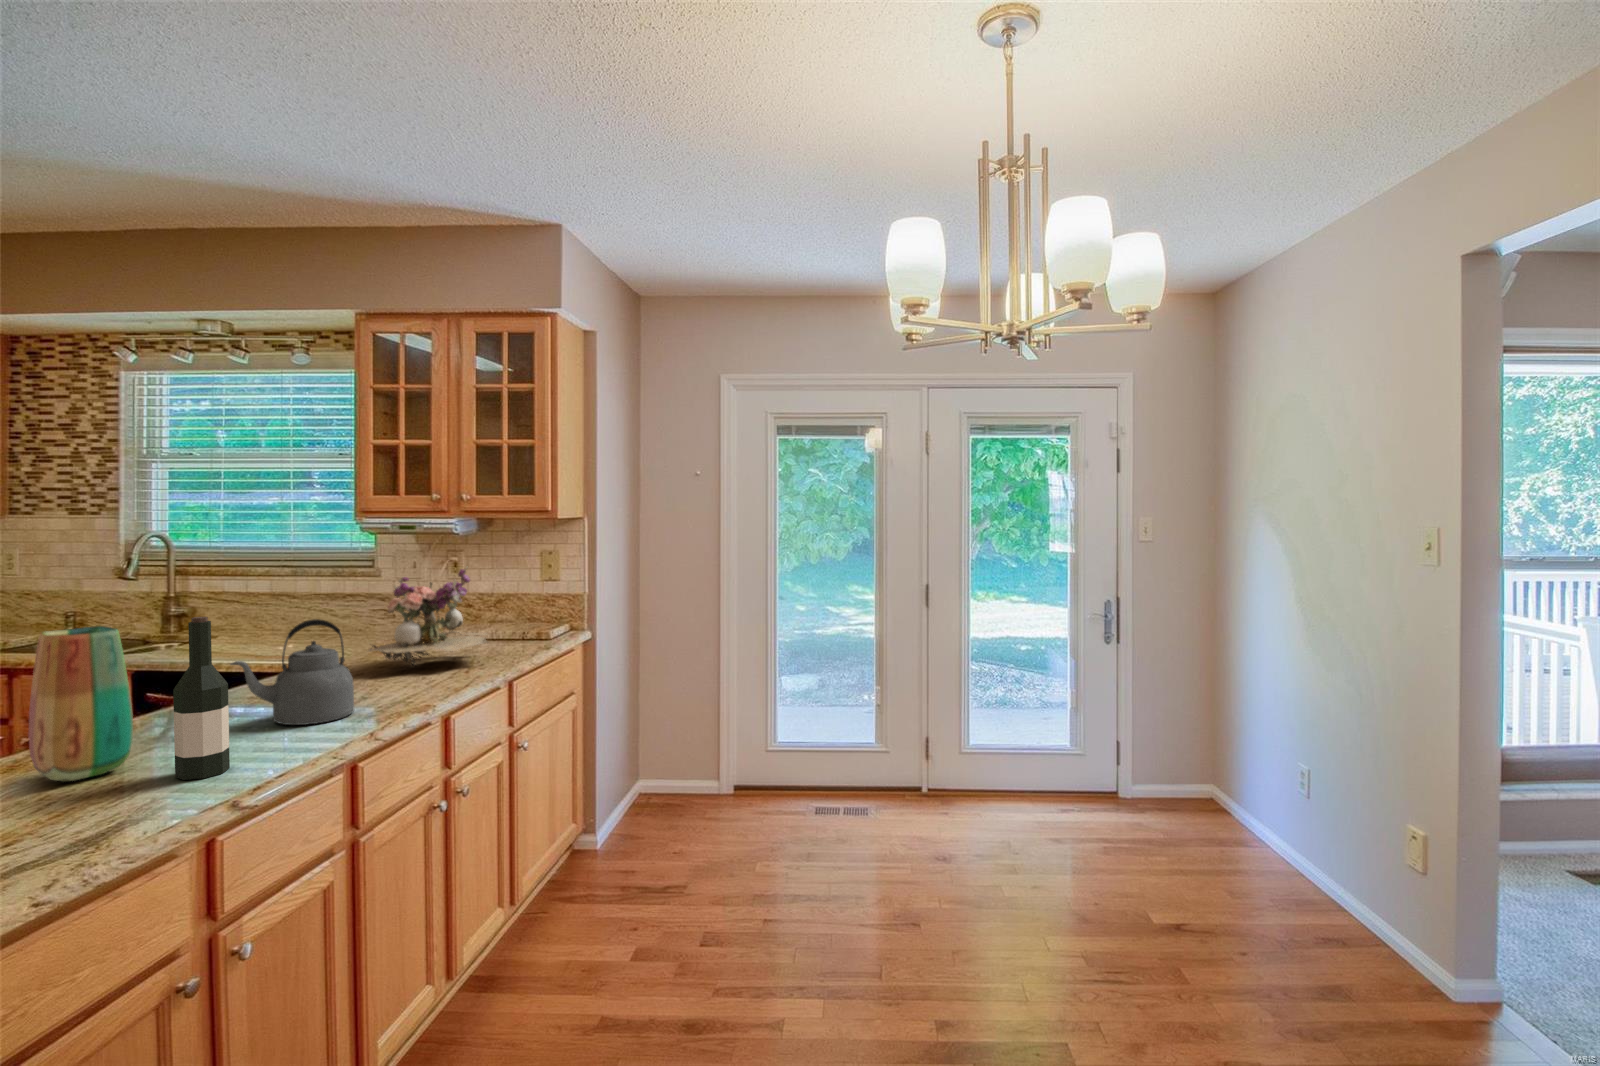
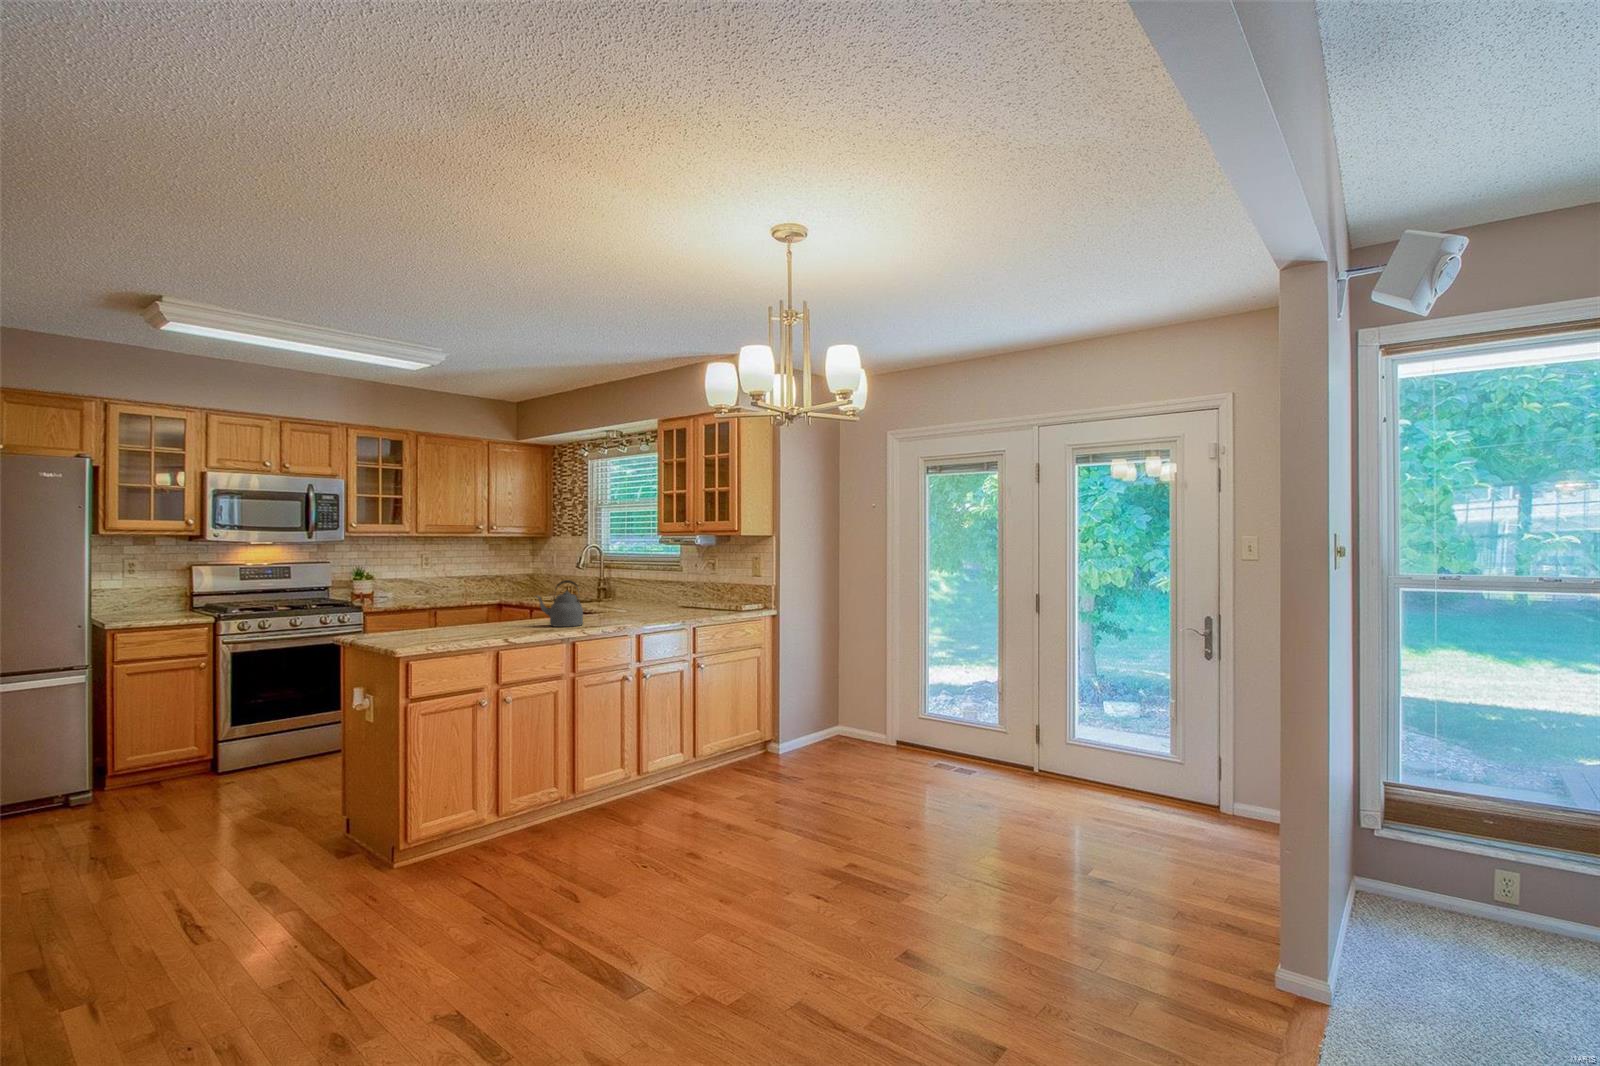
flower arrangement: present [368,569,488,665] -> none [621,563,689,616]
wine bottle: present [173,617,230,780] -> none [492,571,510,634]
vase: present [28,626,133,782] -> none [459,574,489,631]

